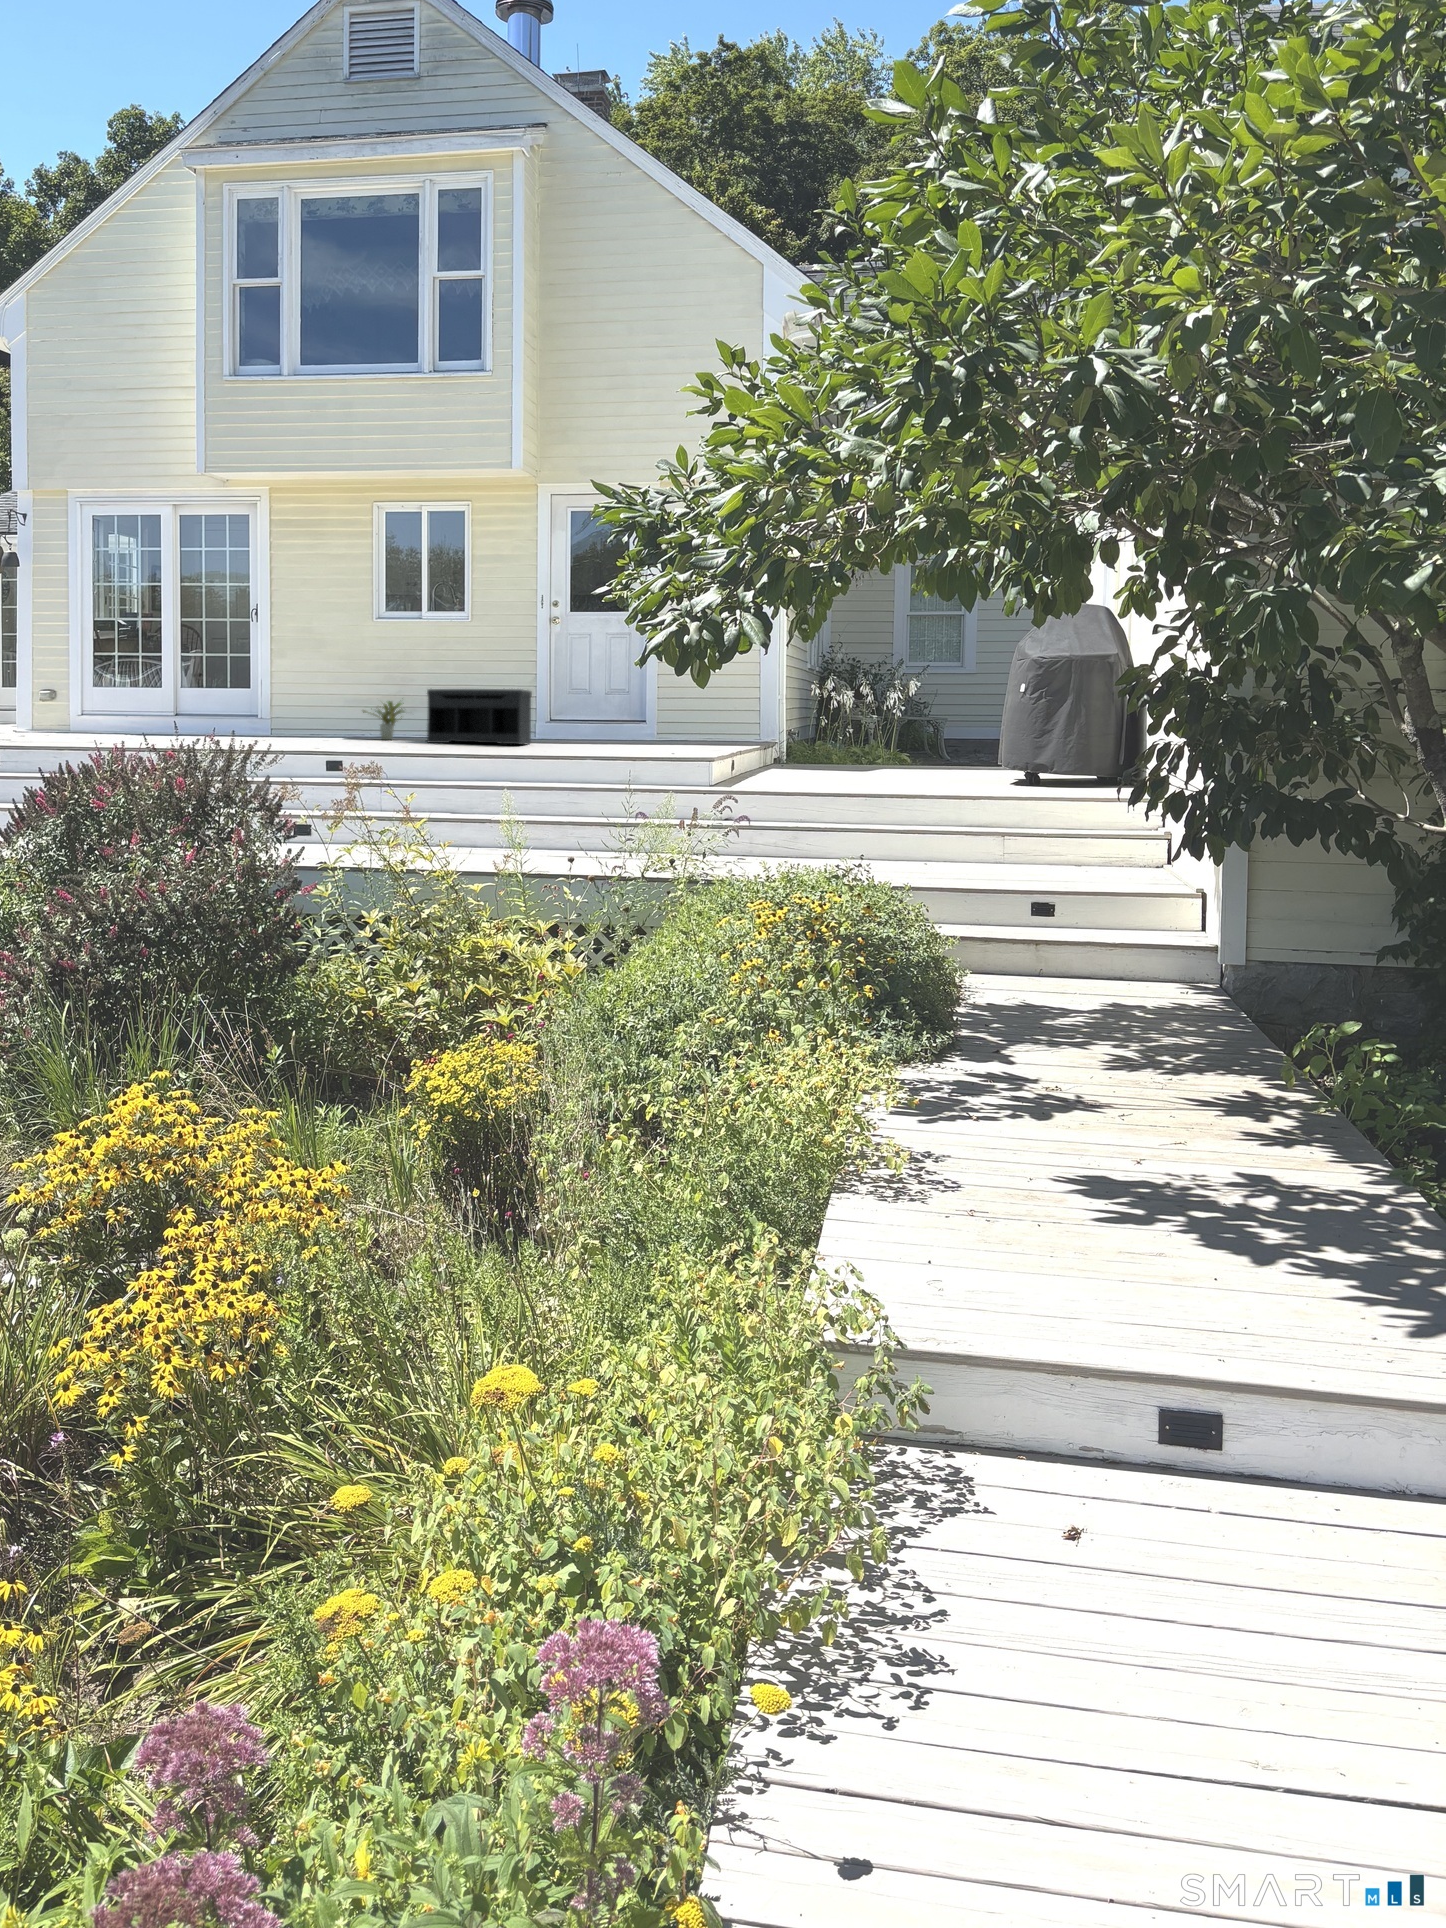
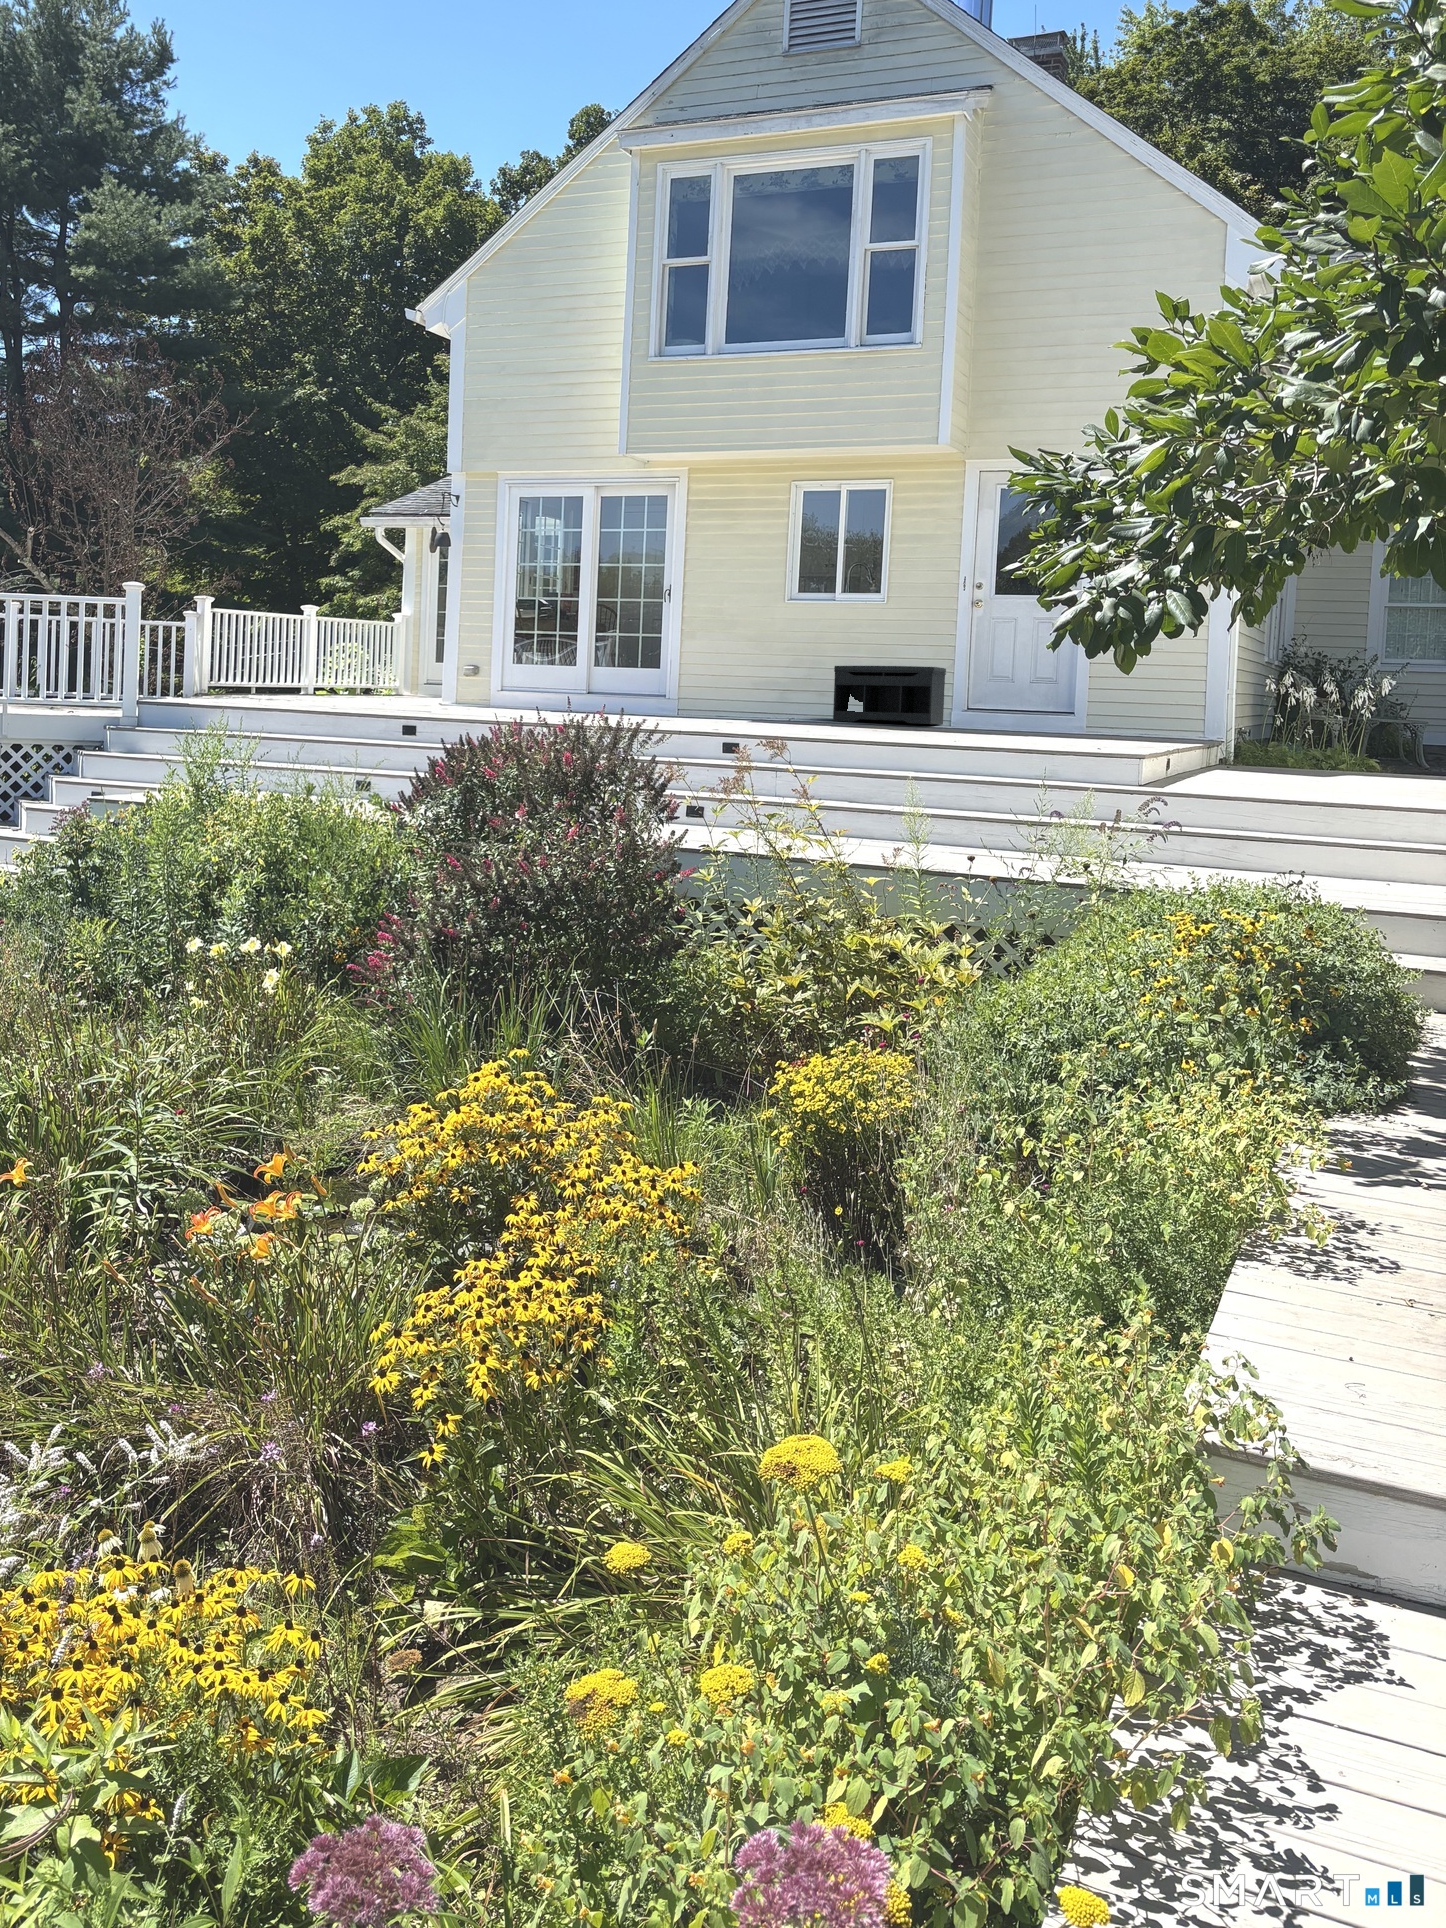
potted plant: present [363,701,404,740] -> none [767,674,820,717]

